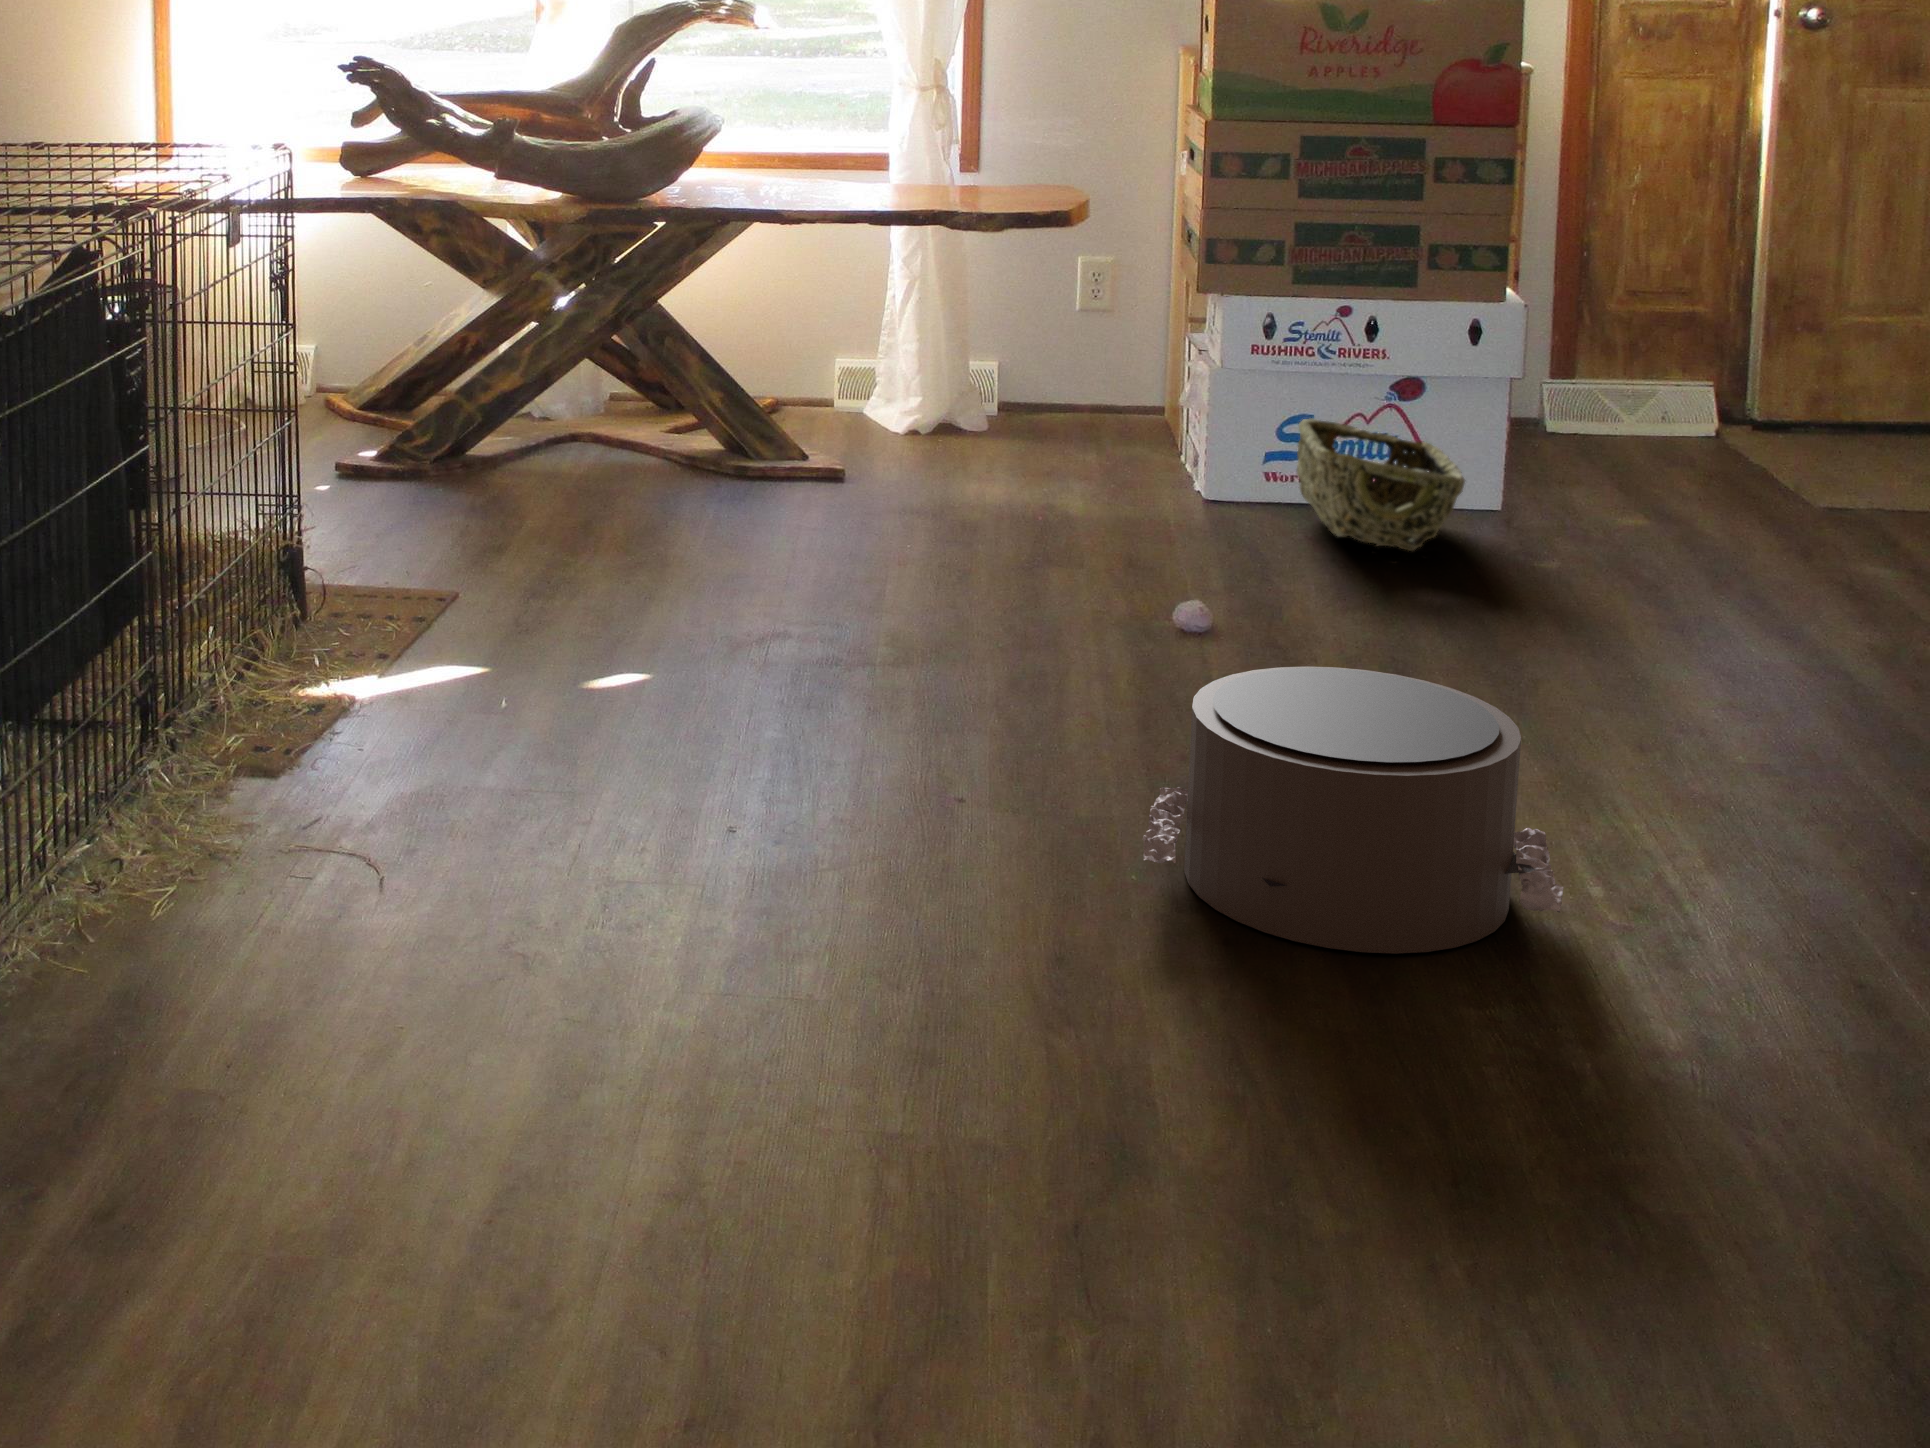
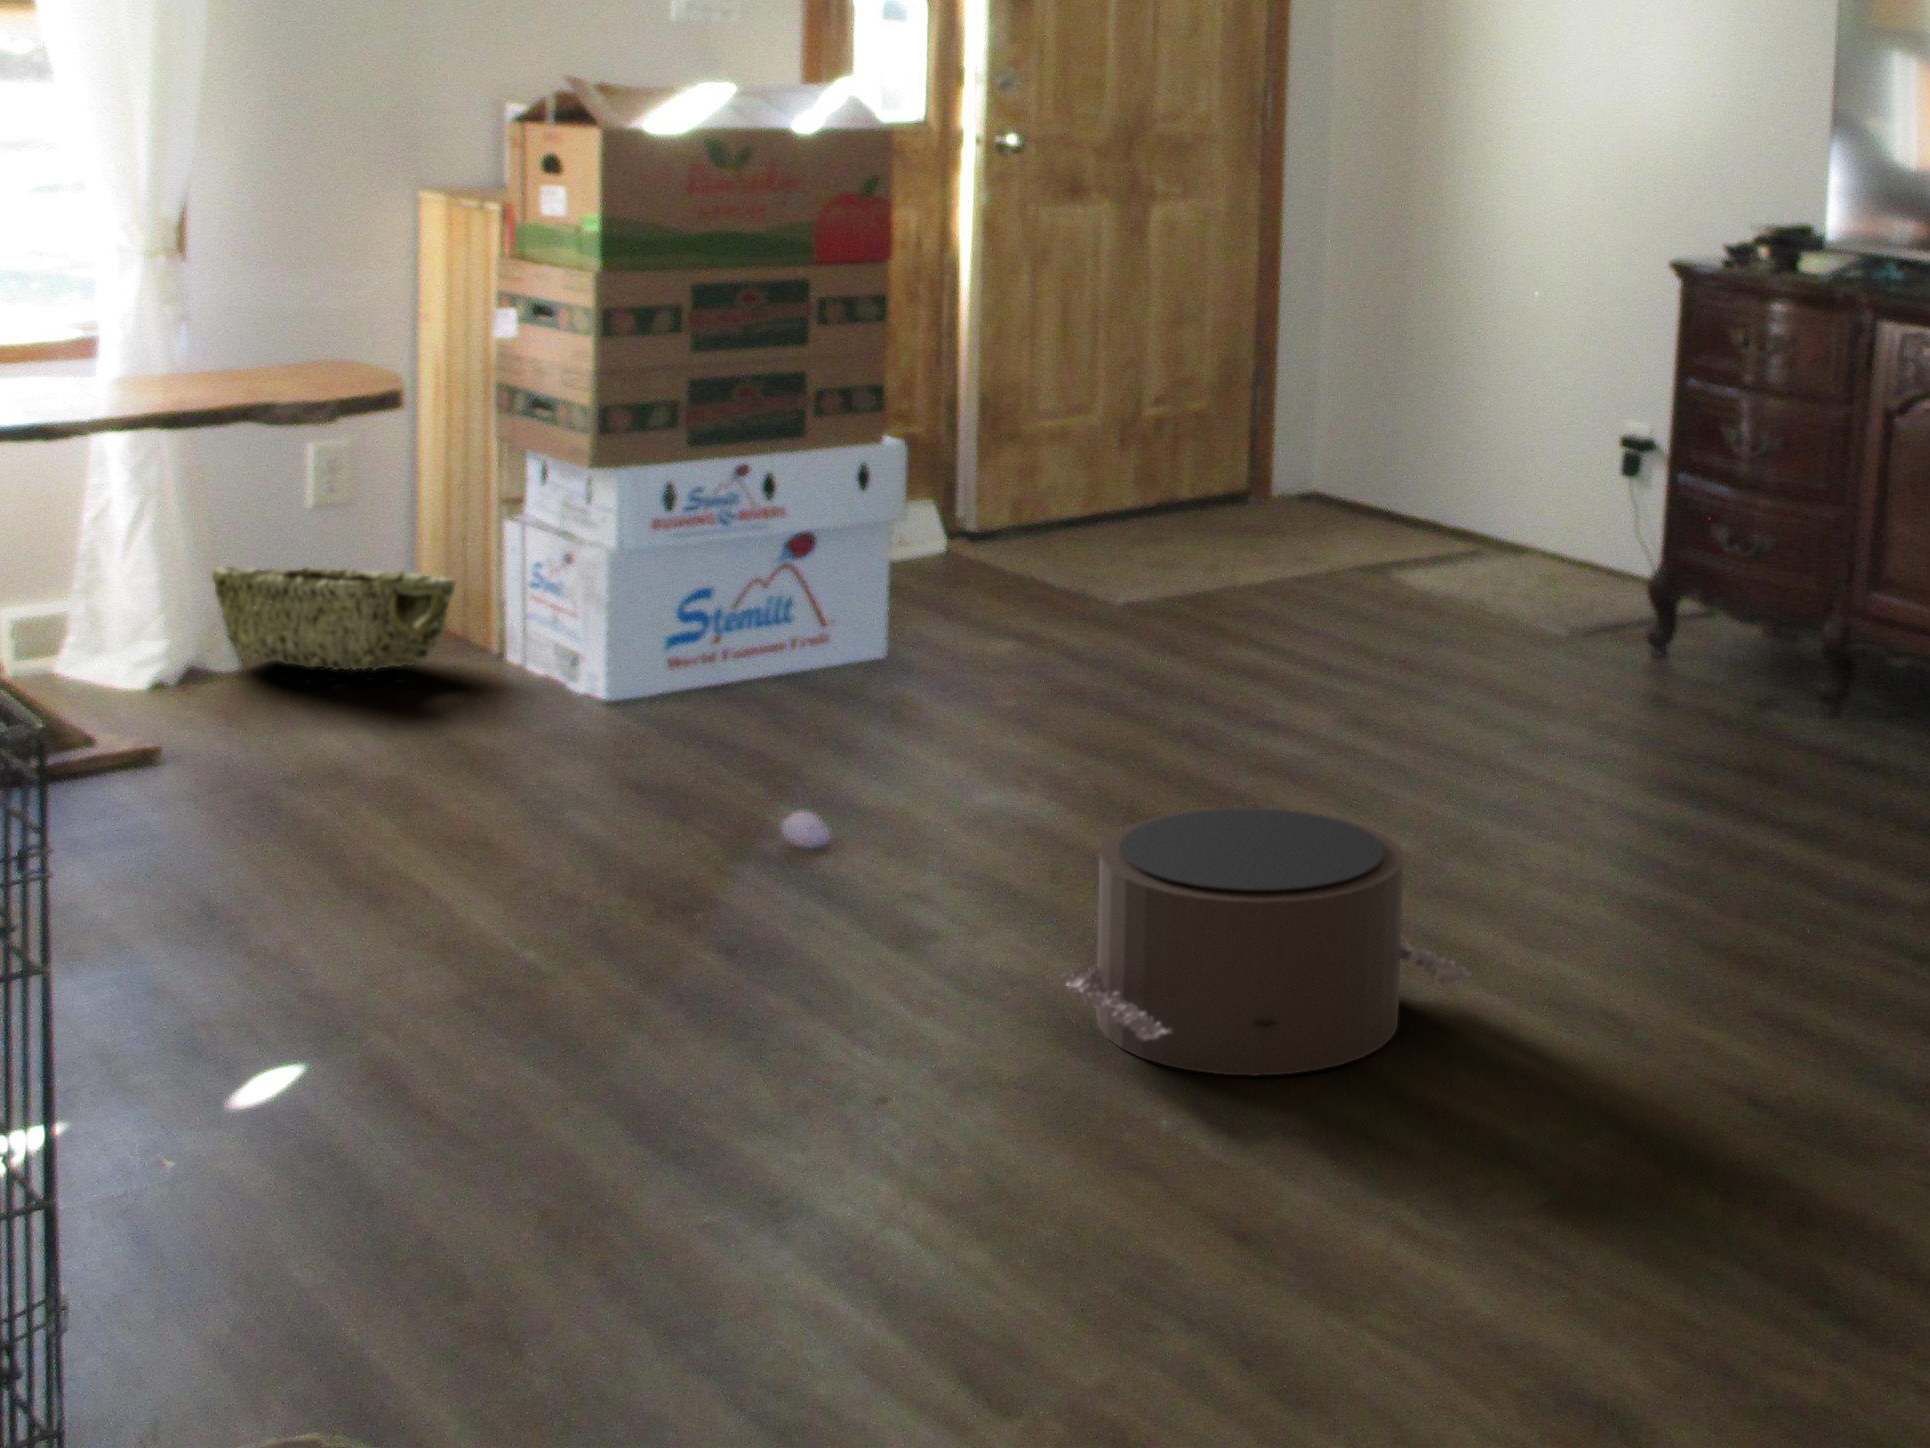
woven basket: present [1297,418,1465,551] -> present [212,567,455,670]

